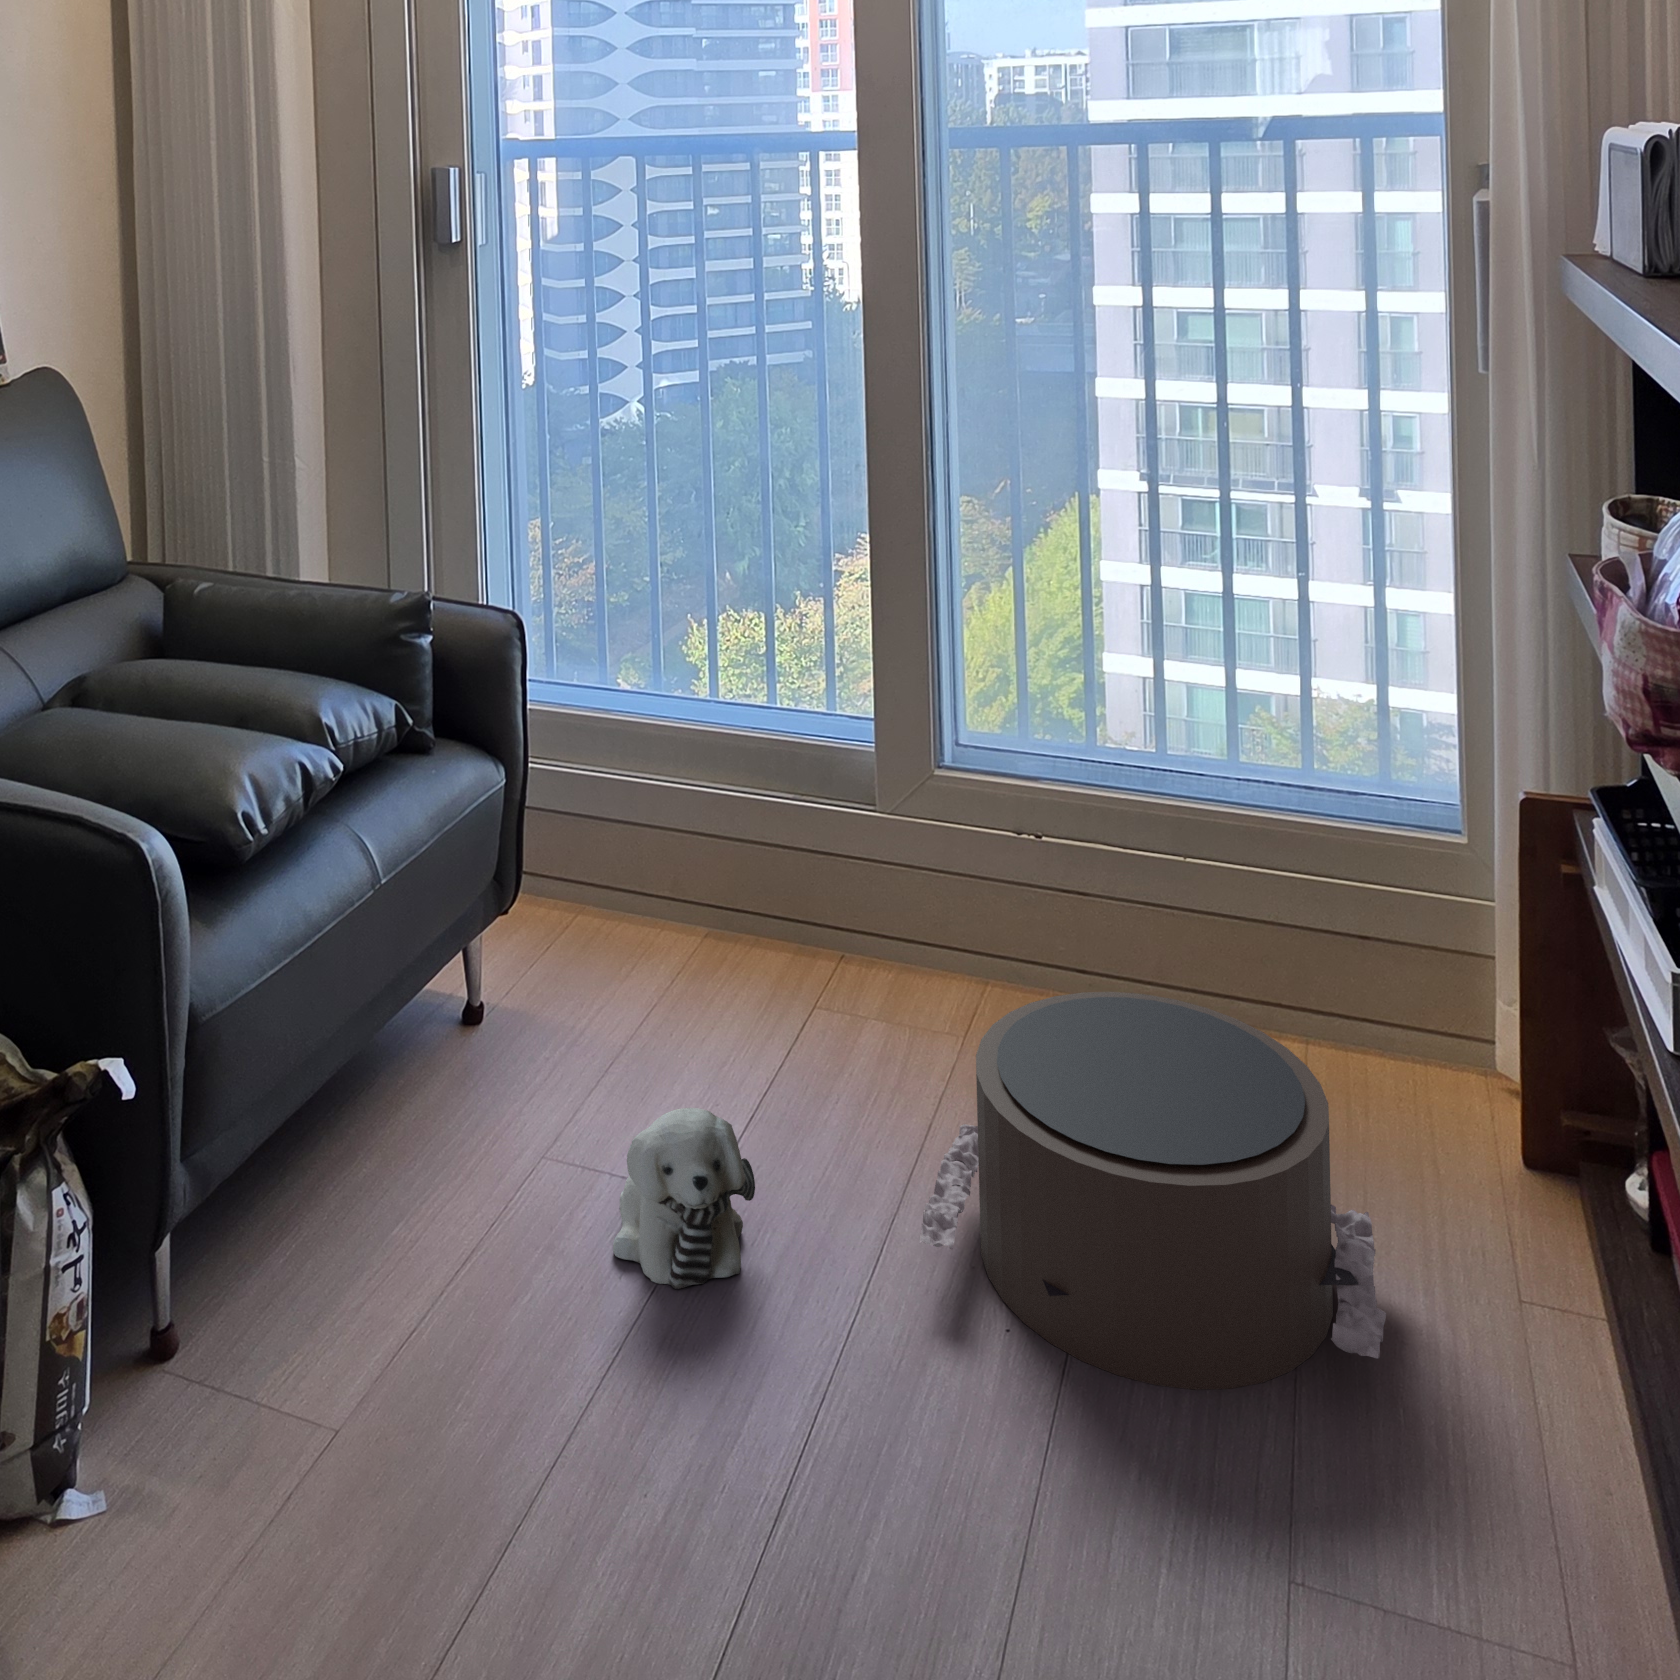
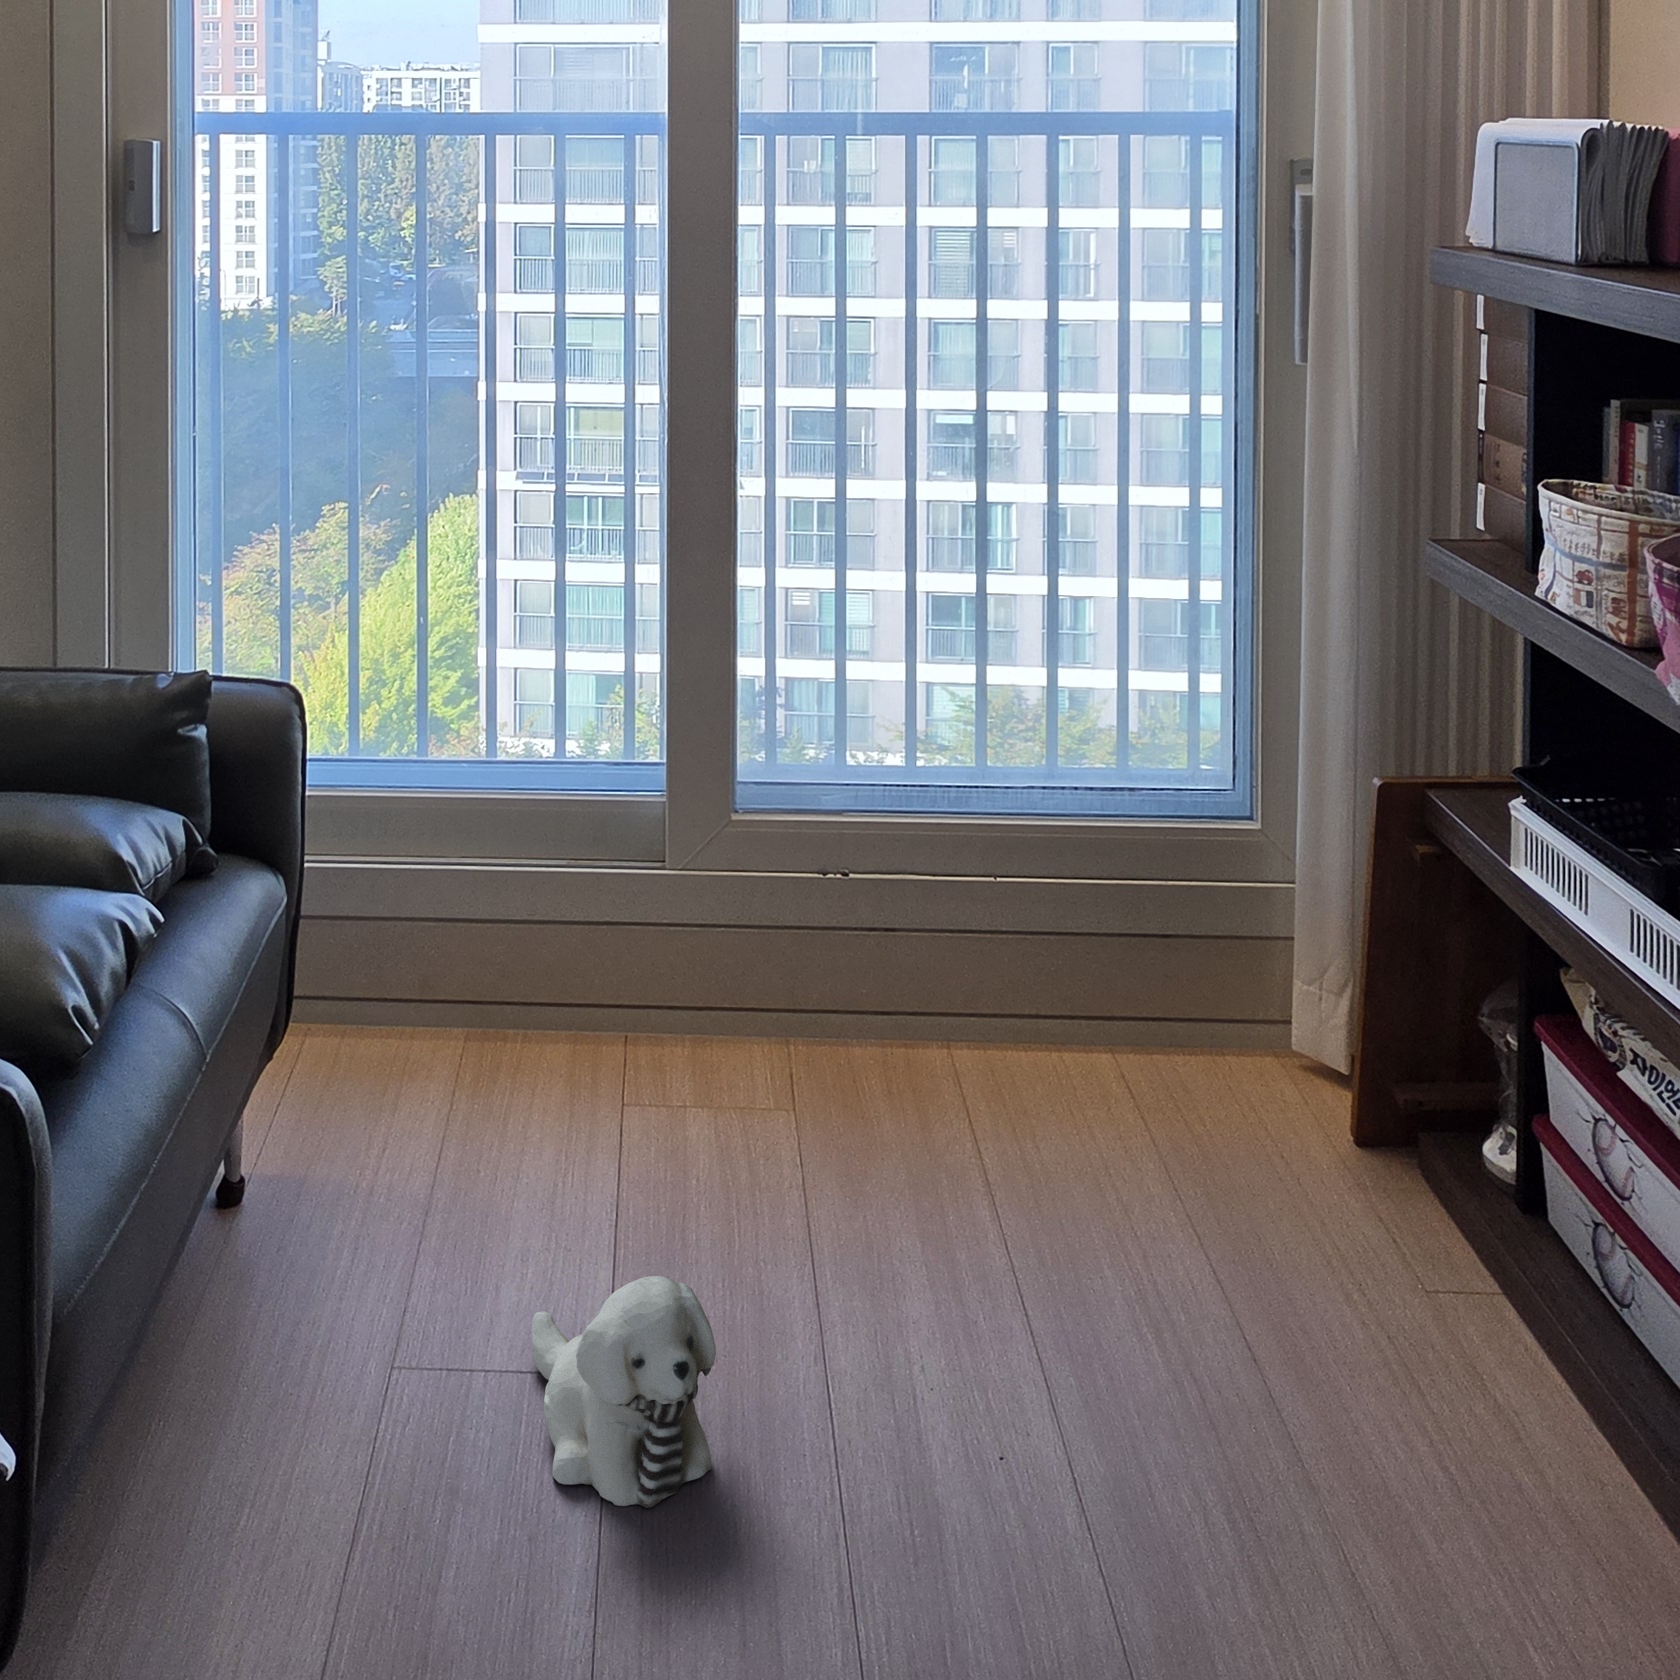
pouf: present [919,992,1386,1390] -> none [895,1048,1414,1489]

